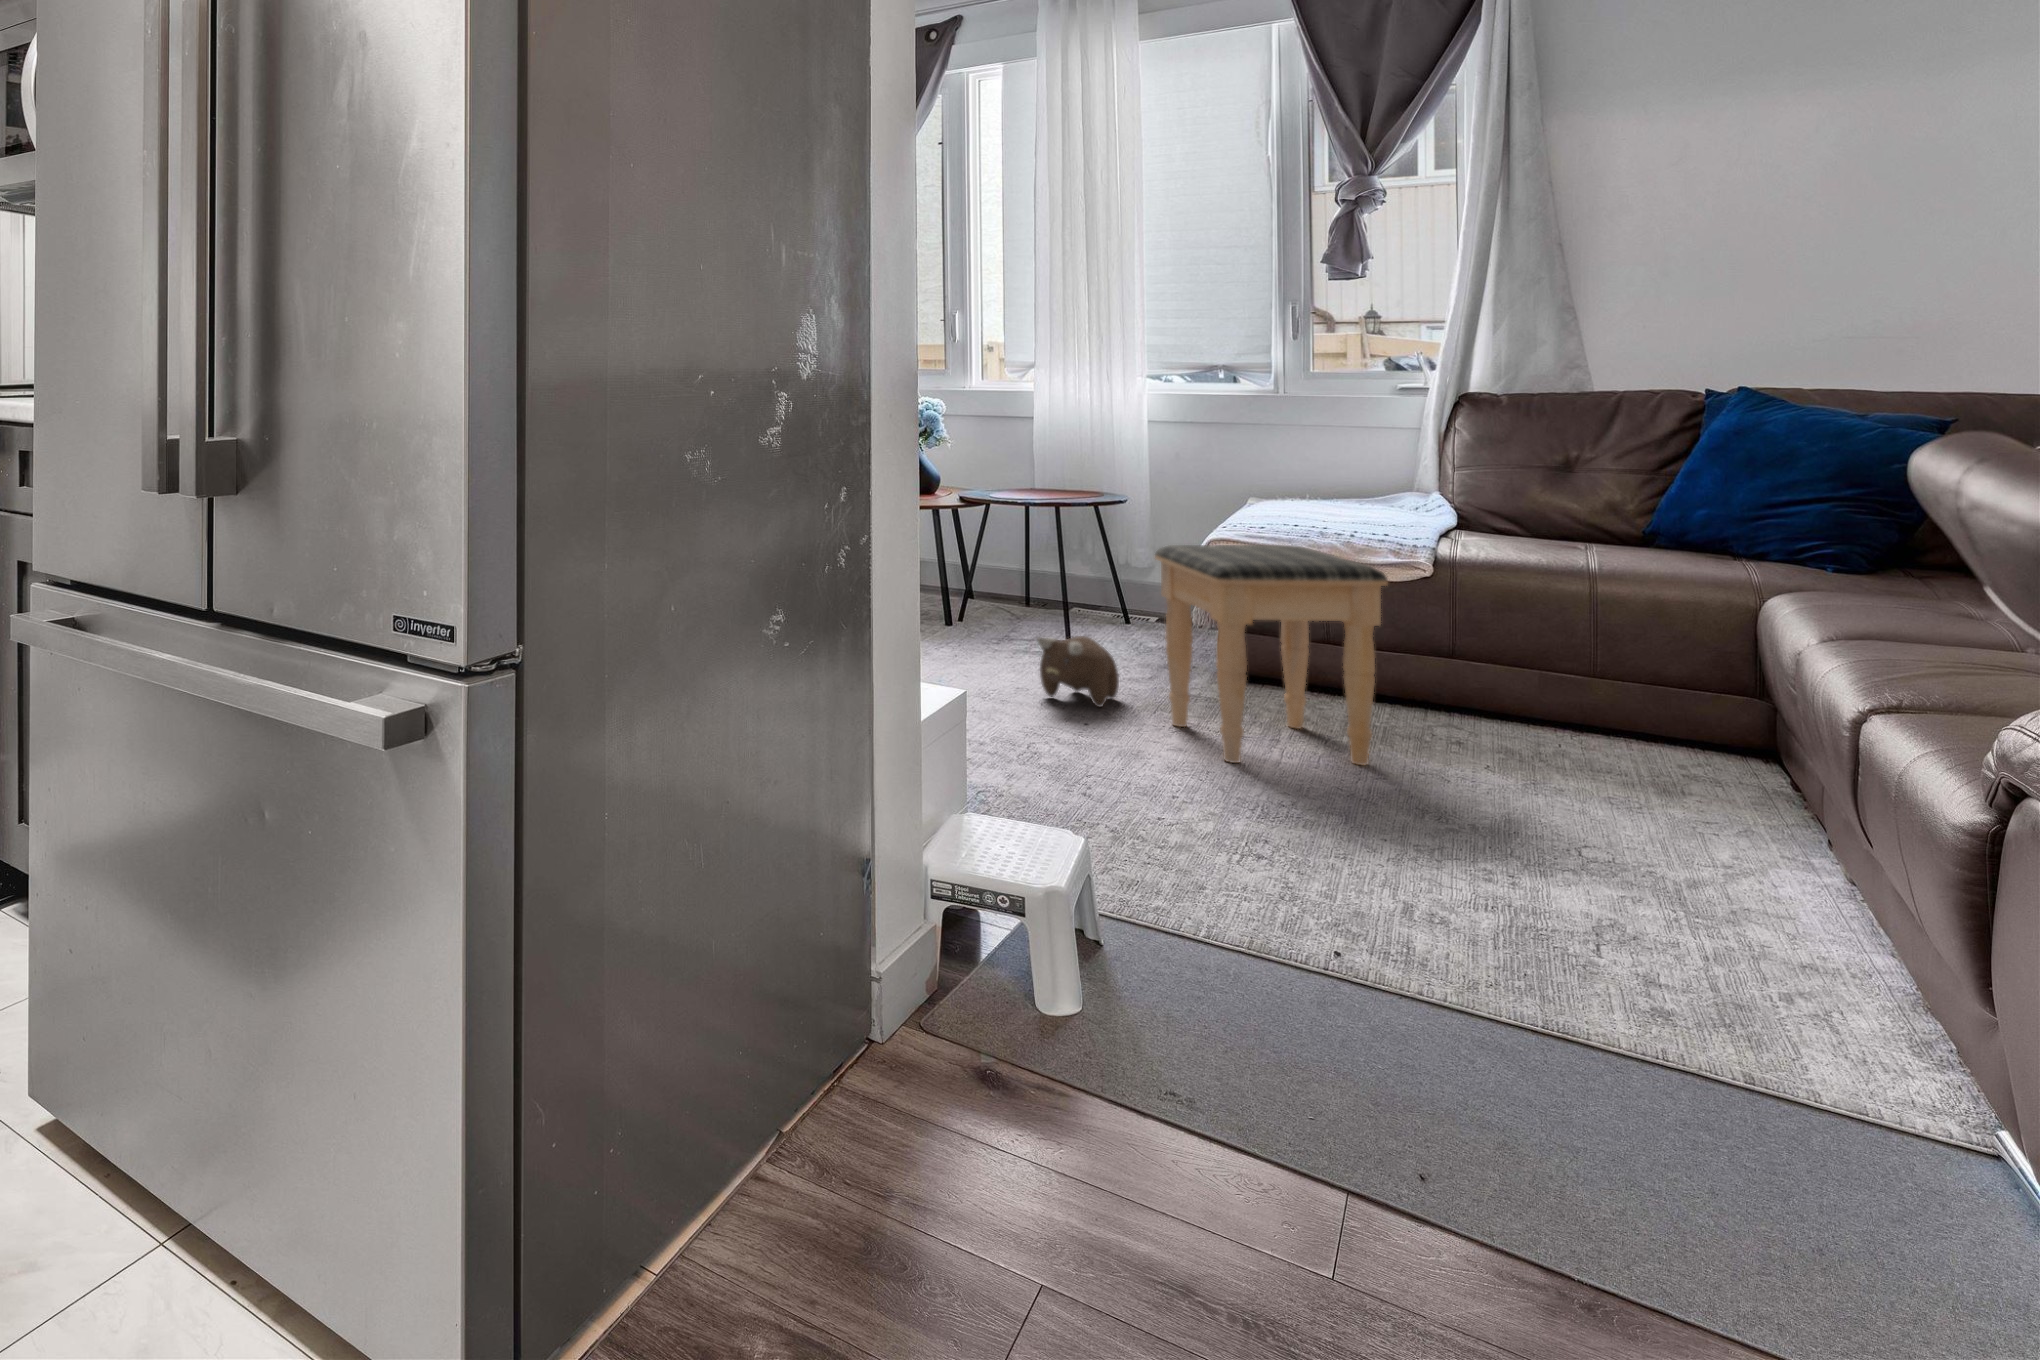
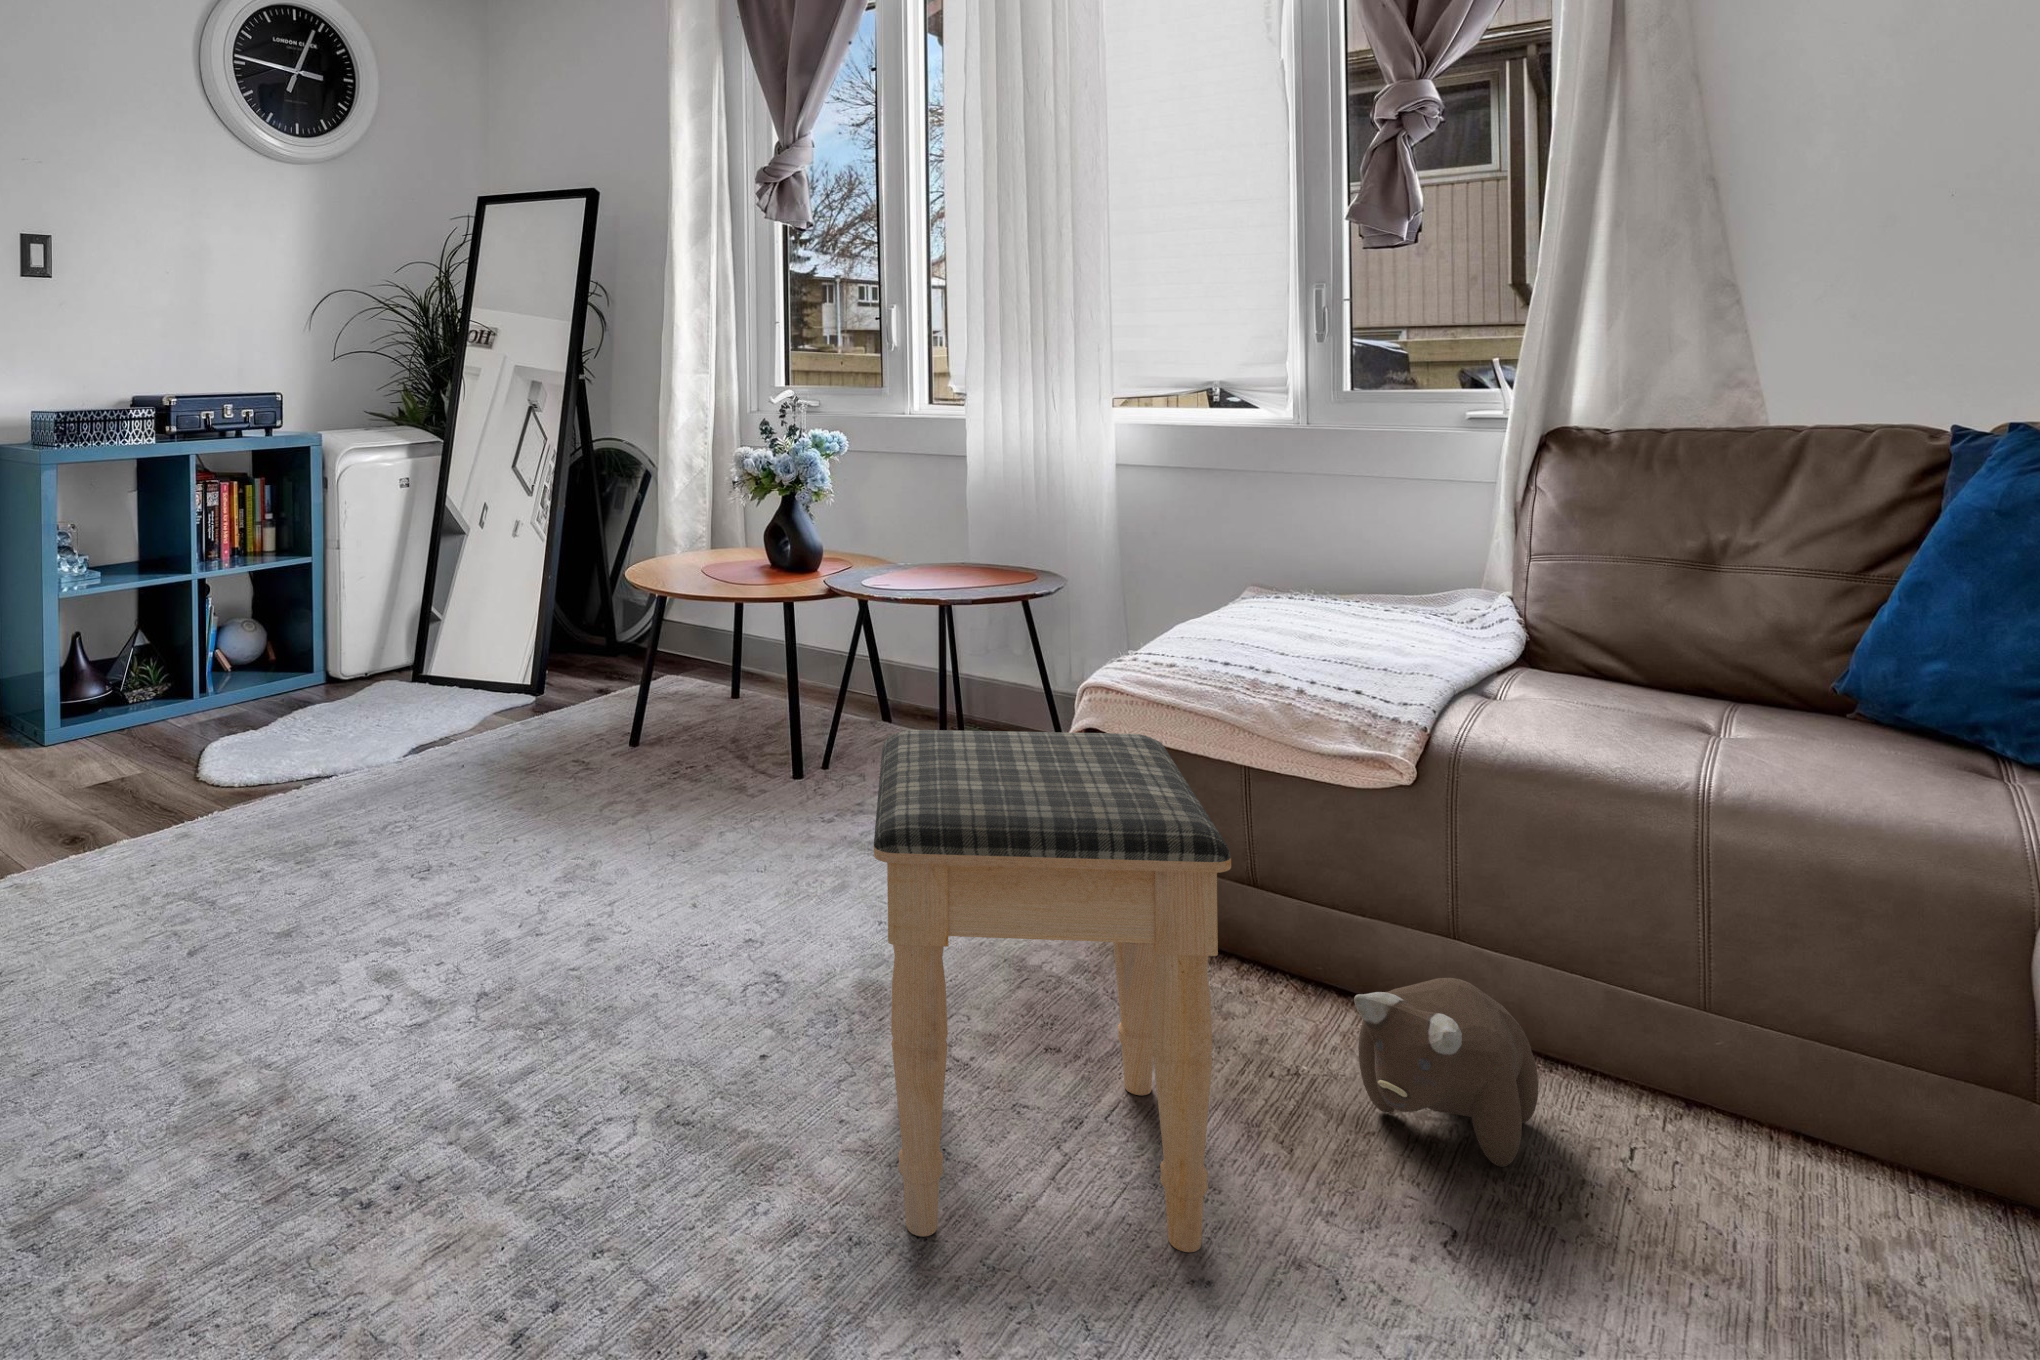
plush toy: present [1038,636,1119,707] -> present [1354,978,1538,1167]

